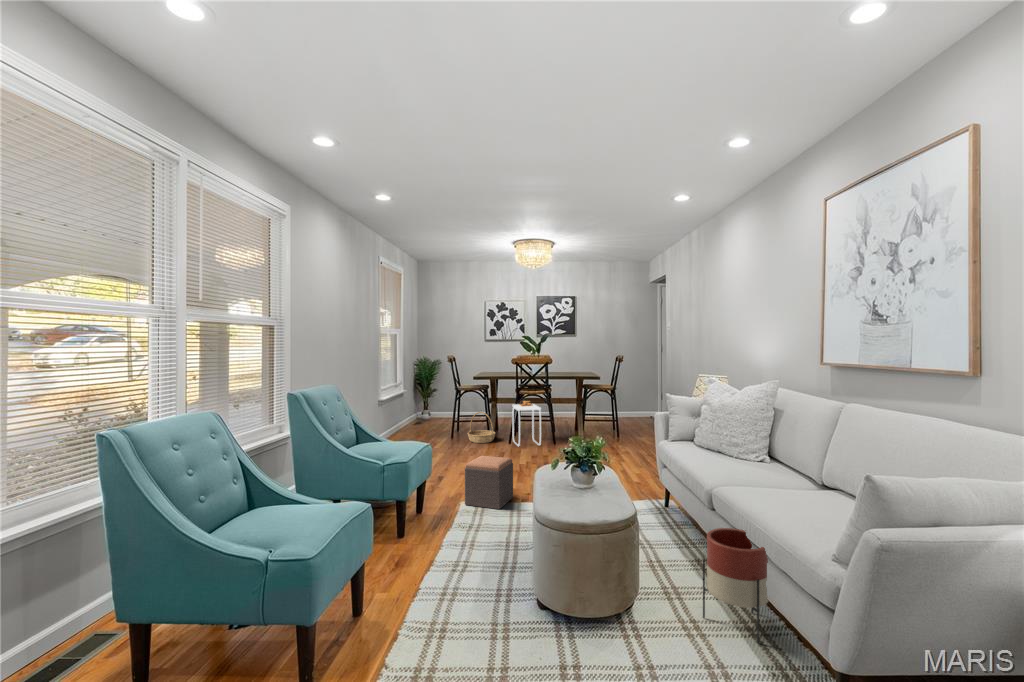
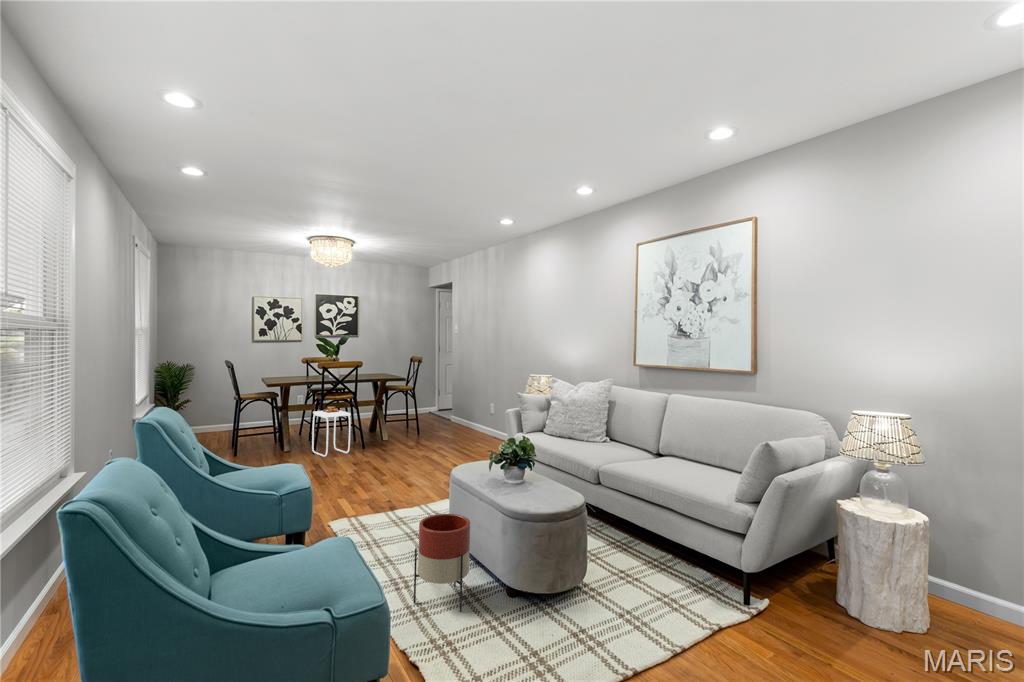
basket: present [467,412,495,443] -> none [255,422,291,458]
footstool: present [465,456,513,509] -> none [330,466,377,524]
planter: present [703,528,768,643] -> present [414,514,470,612]

